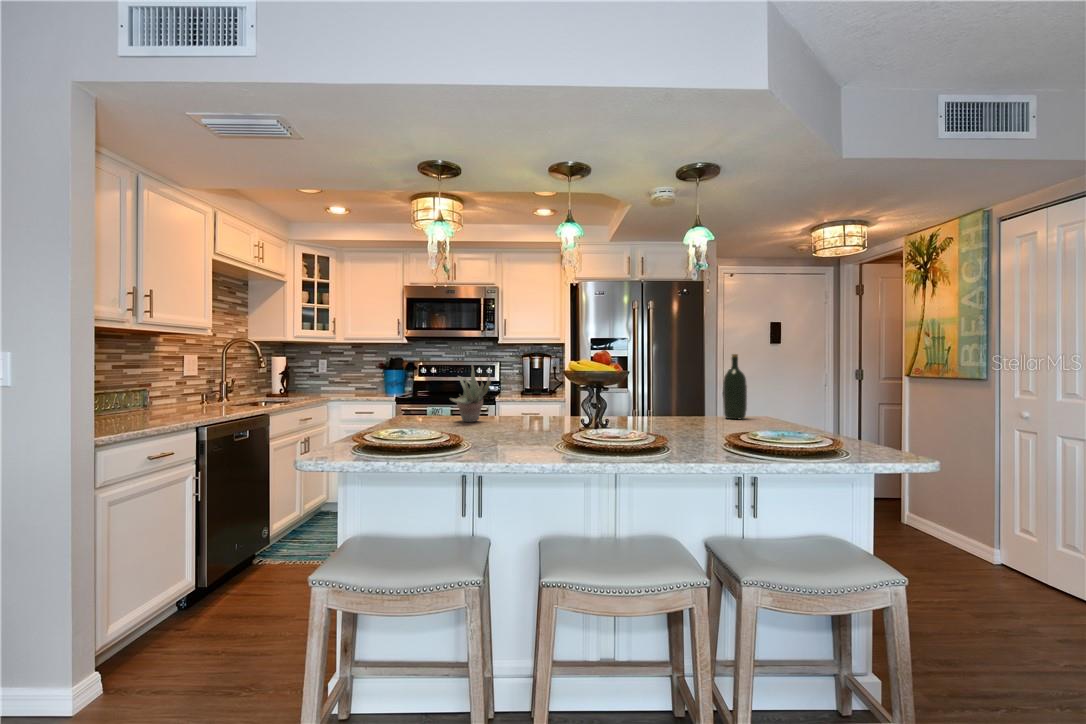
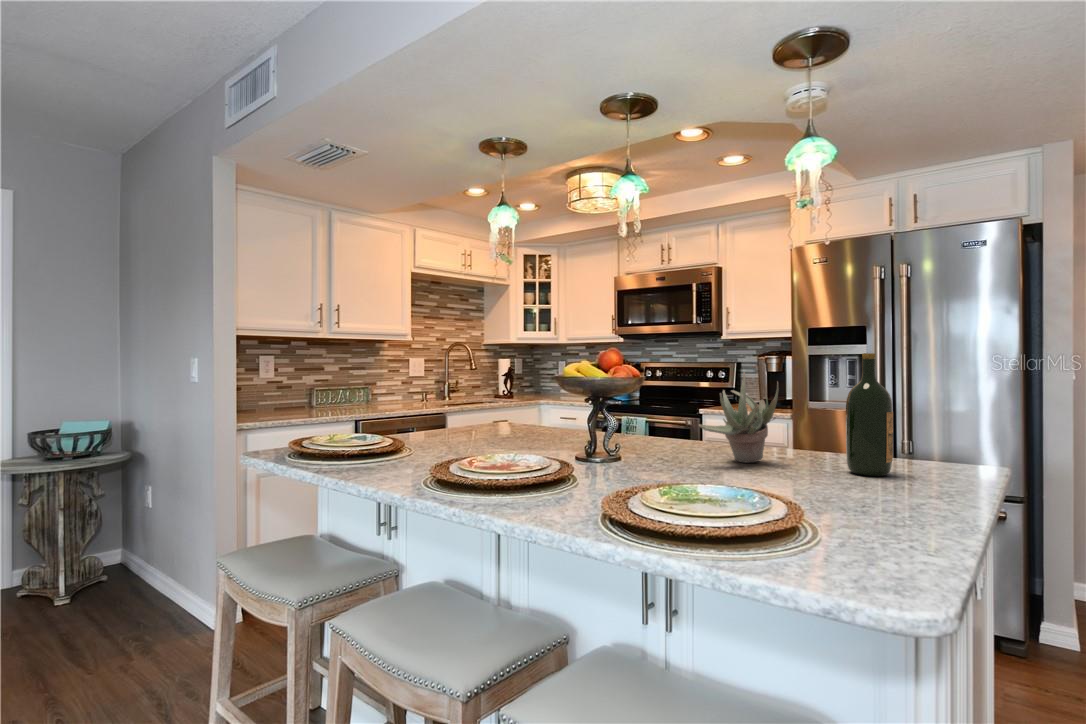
succulent plant: present [450,364,491,422] -> present [699,372,779,463]

